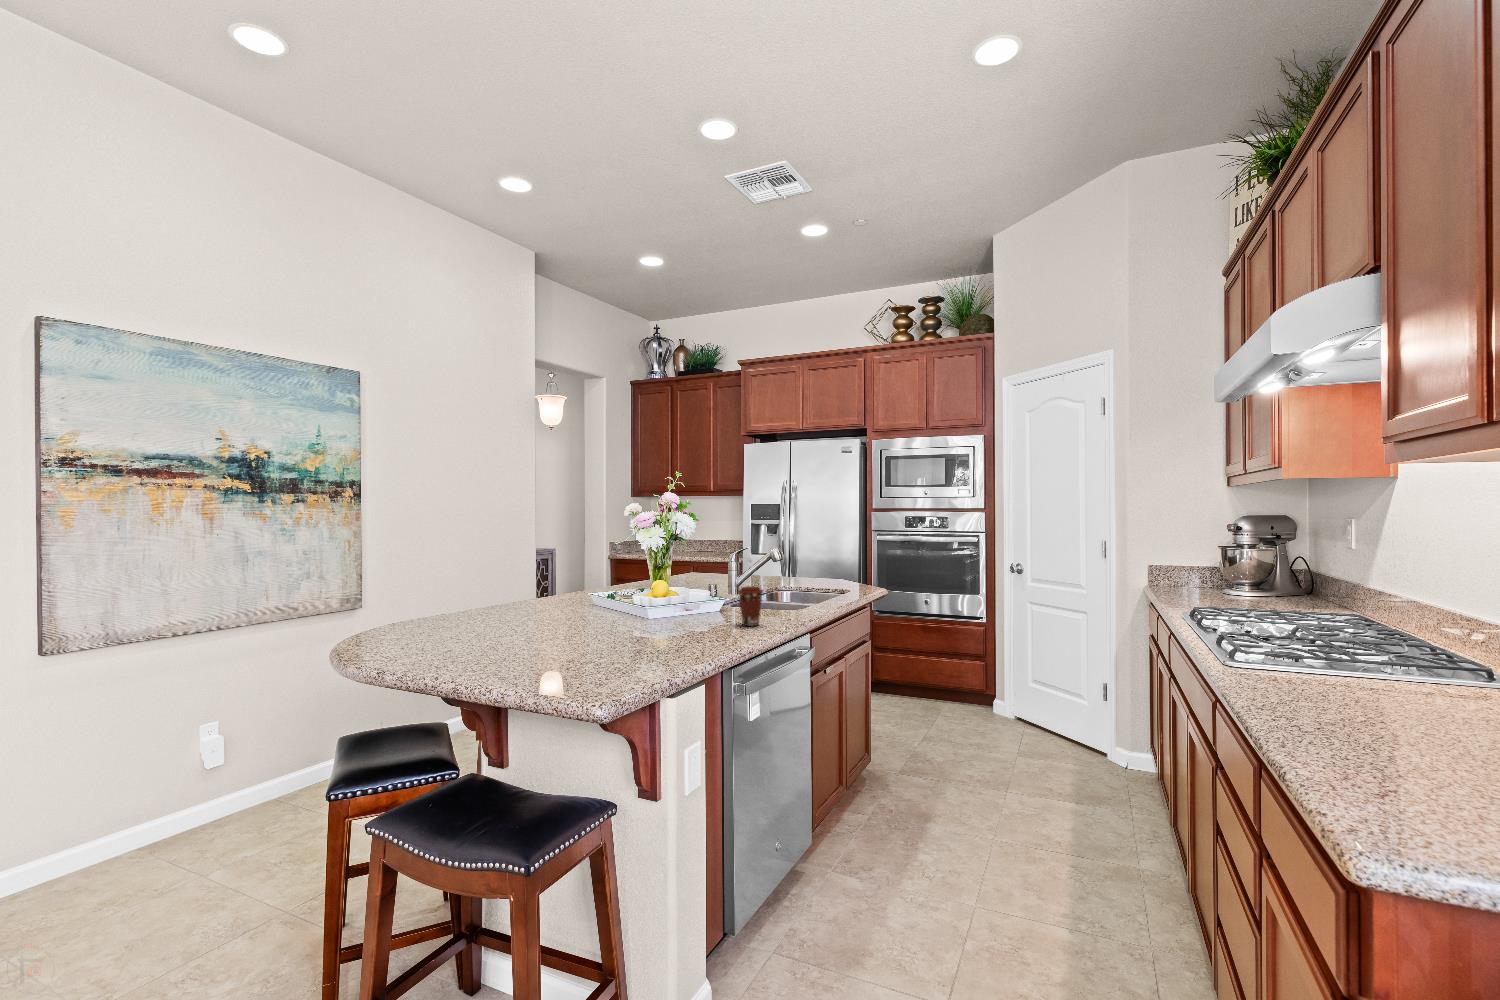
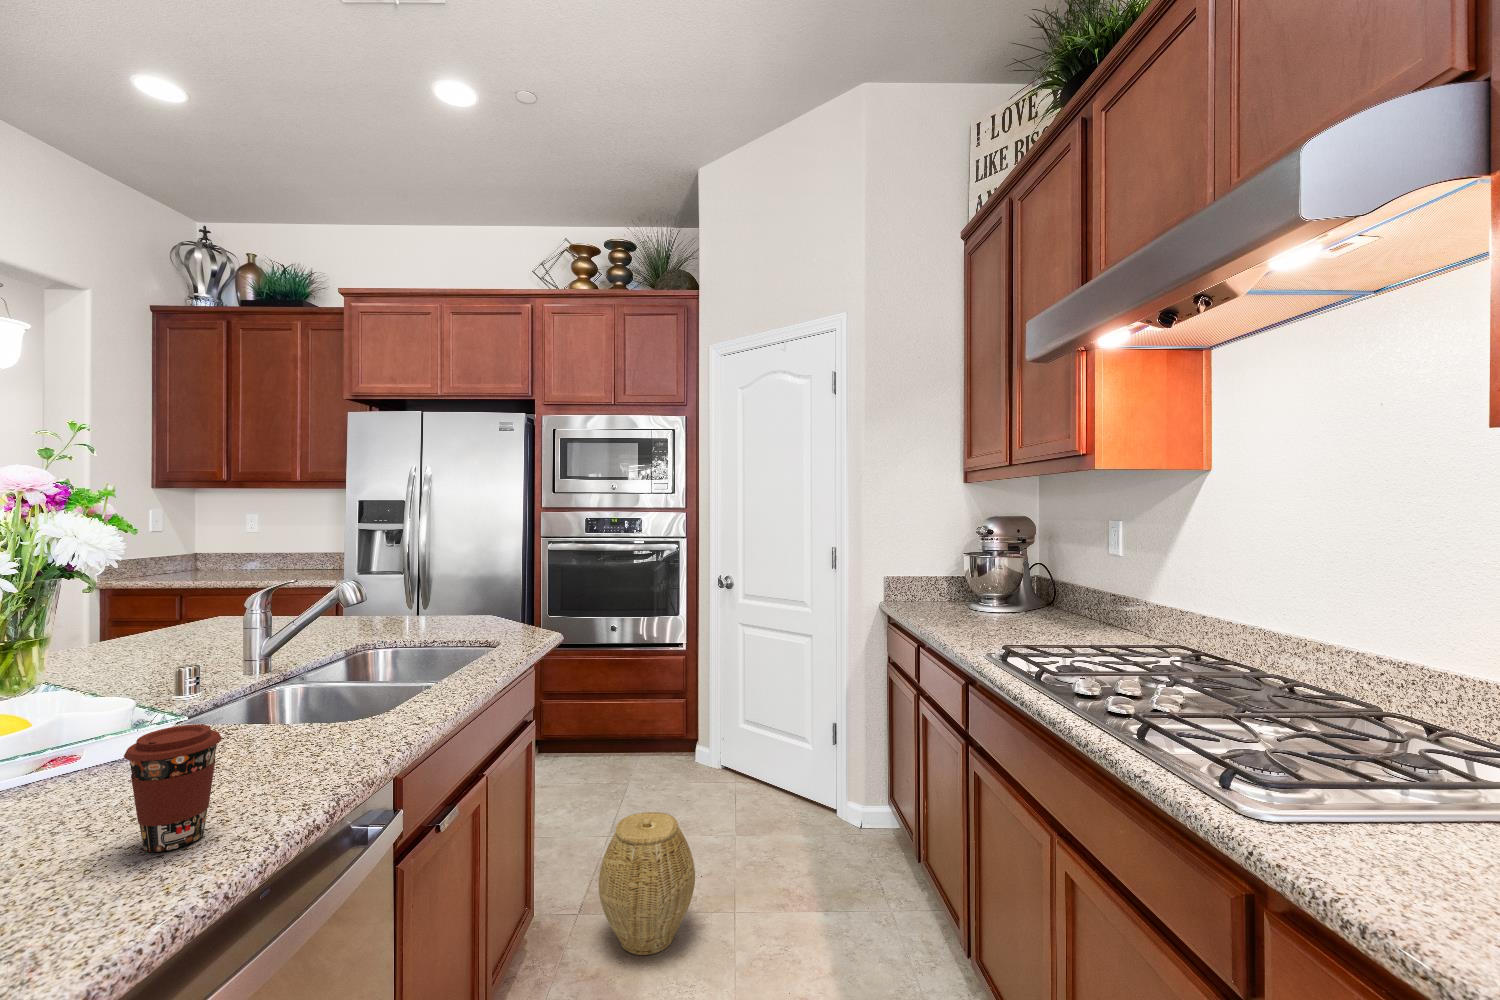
woven basket: none [911,711,975,797] -> present [599,812,695,955]

